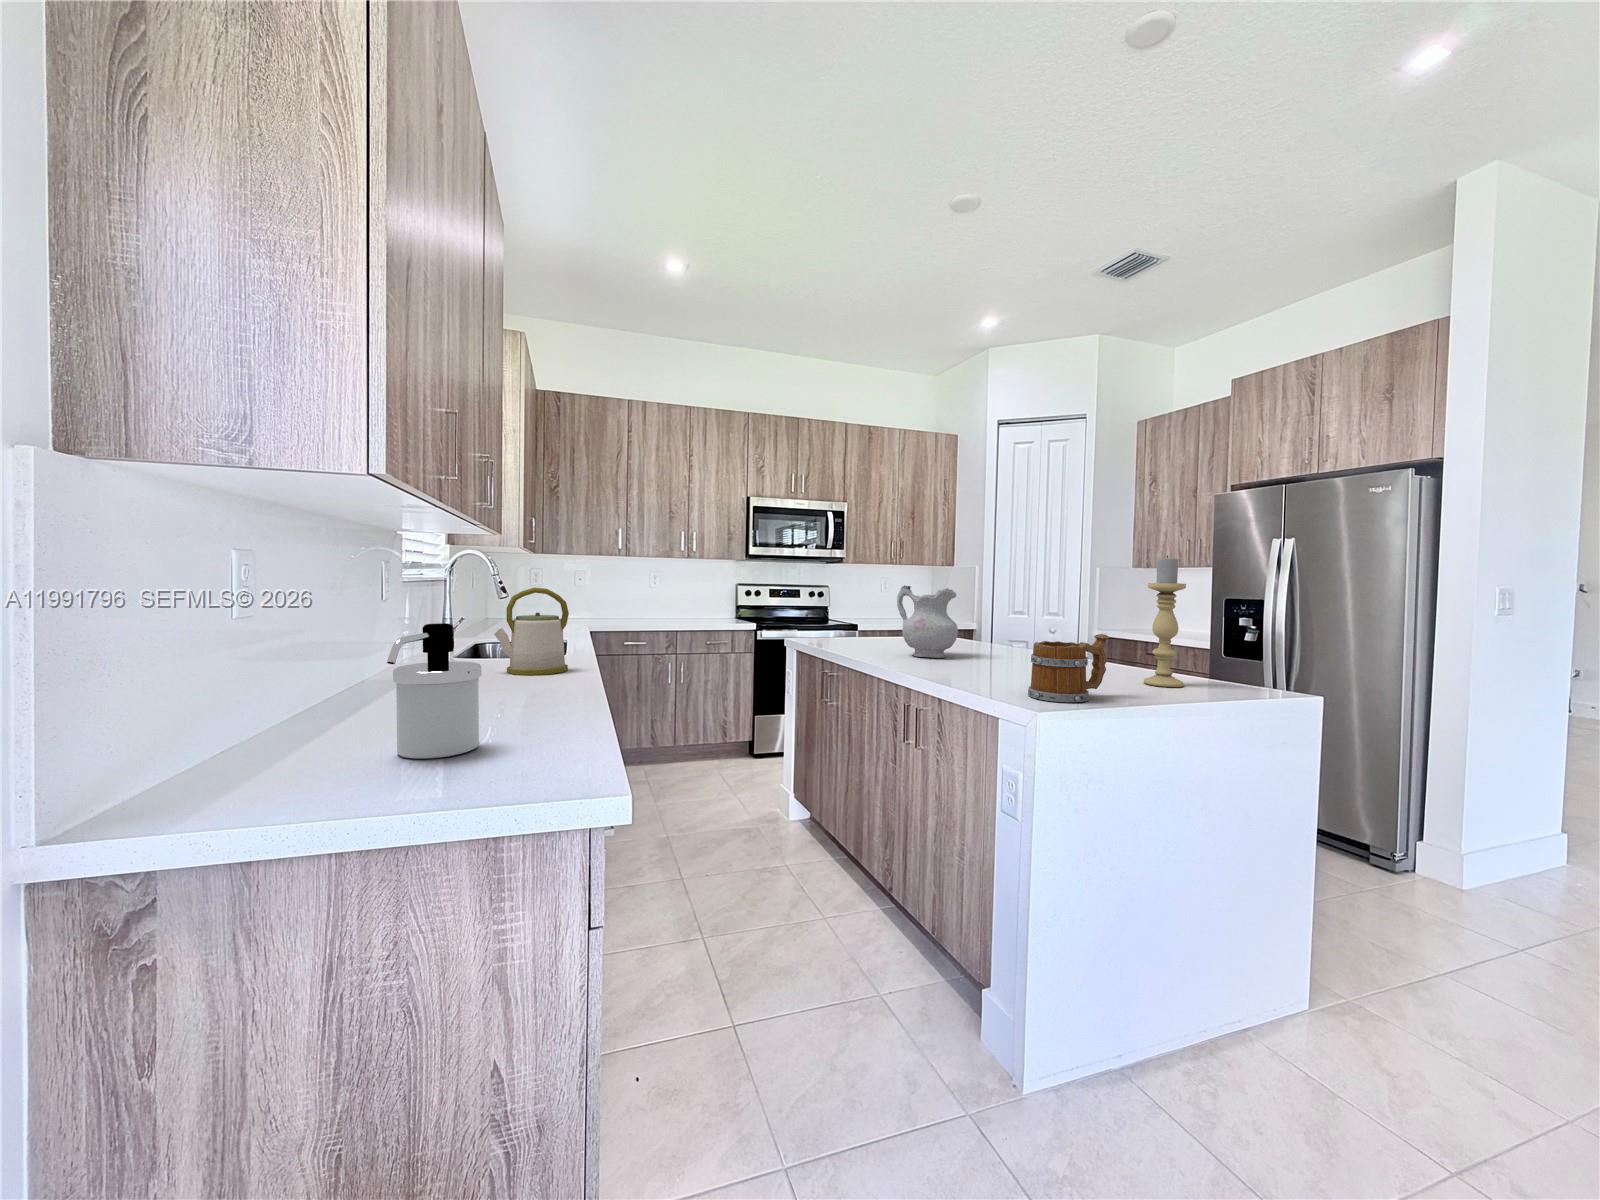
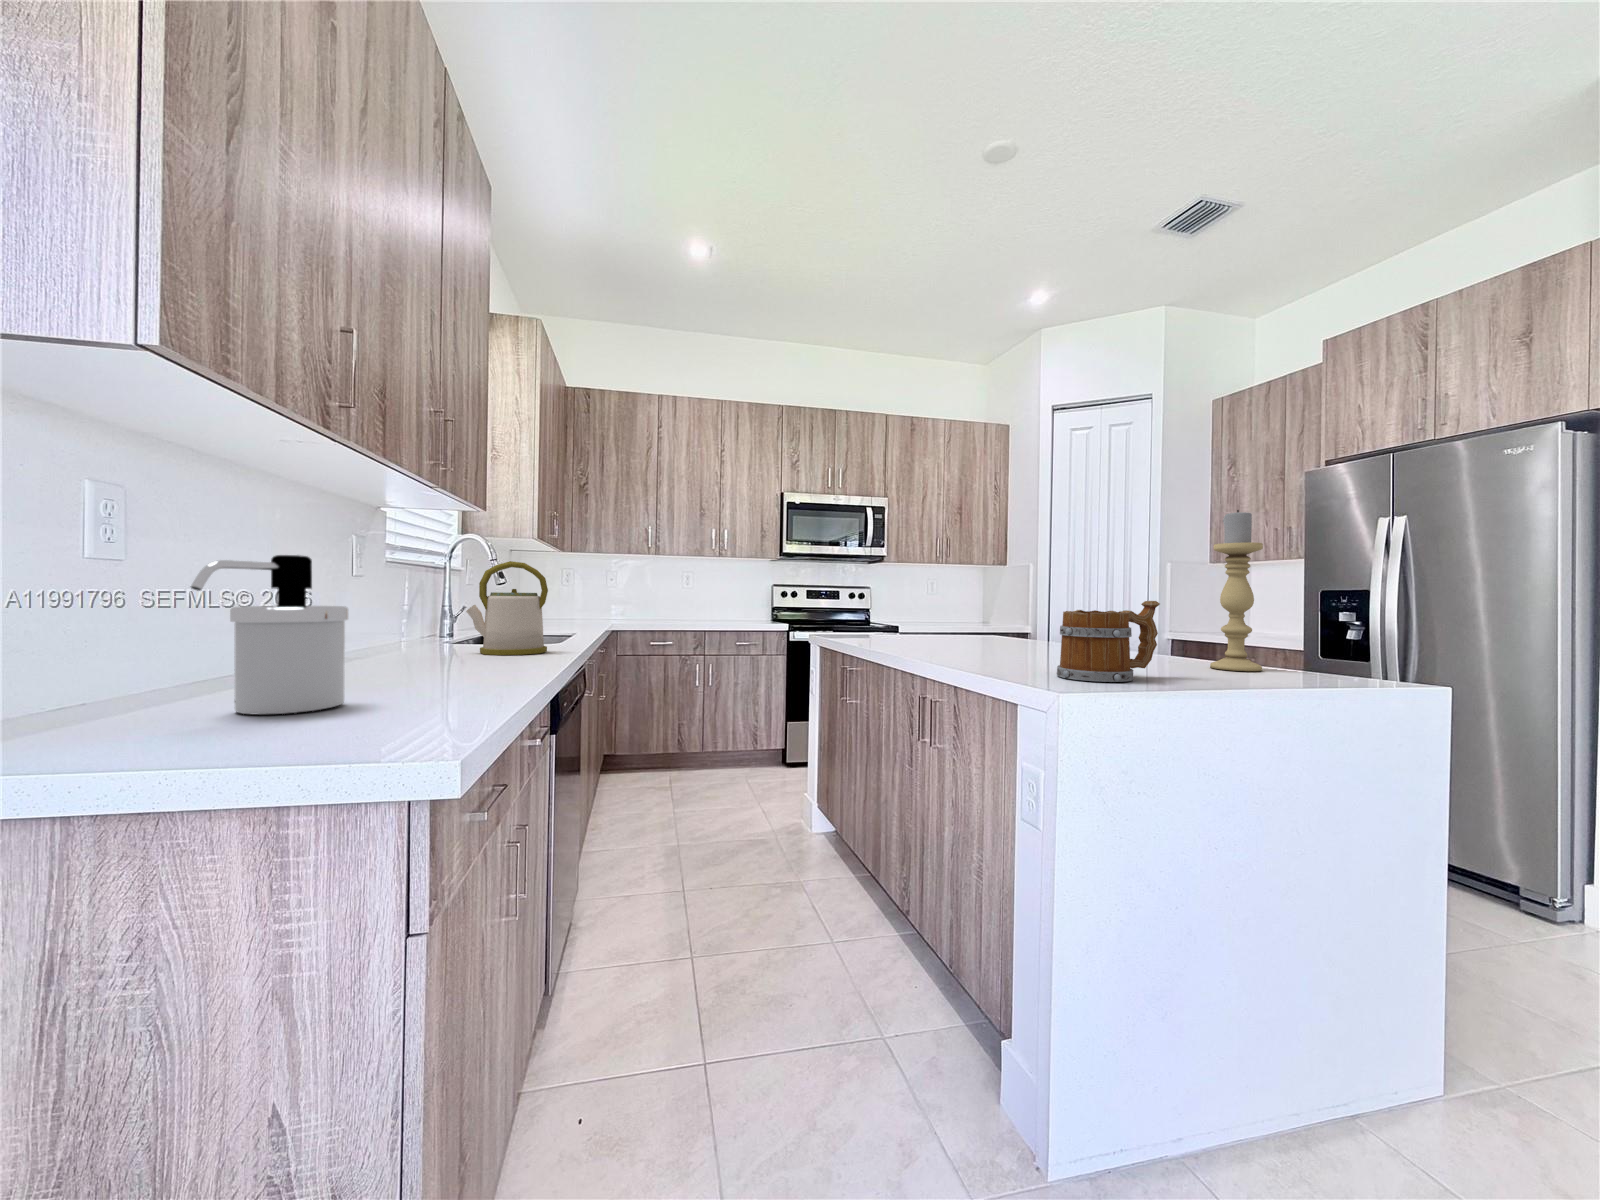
ceramic pitcher: present [897,586,958,658] -> none [920,564,989,646]

